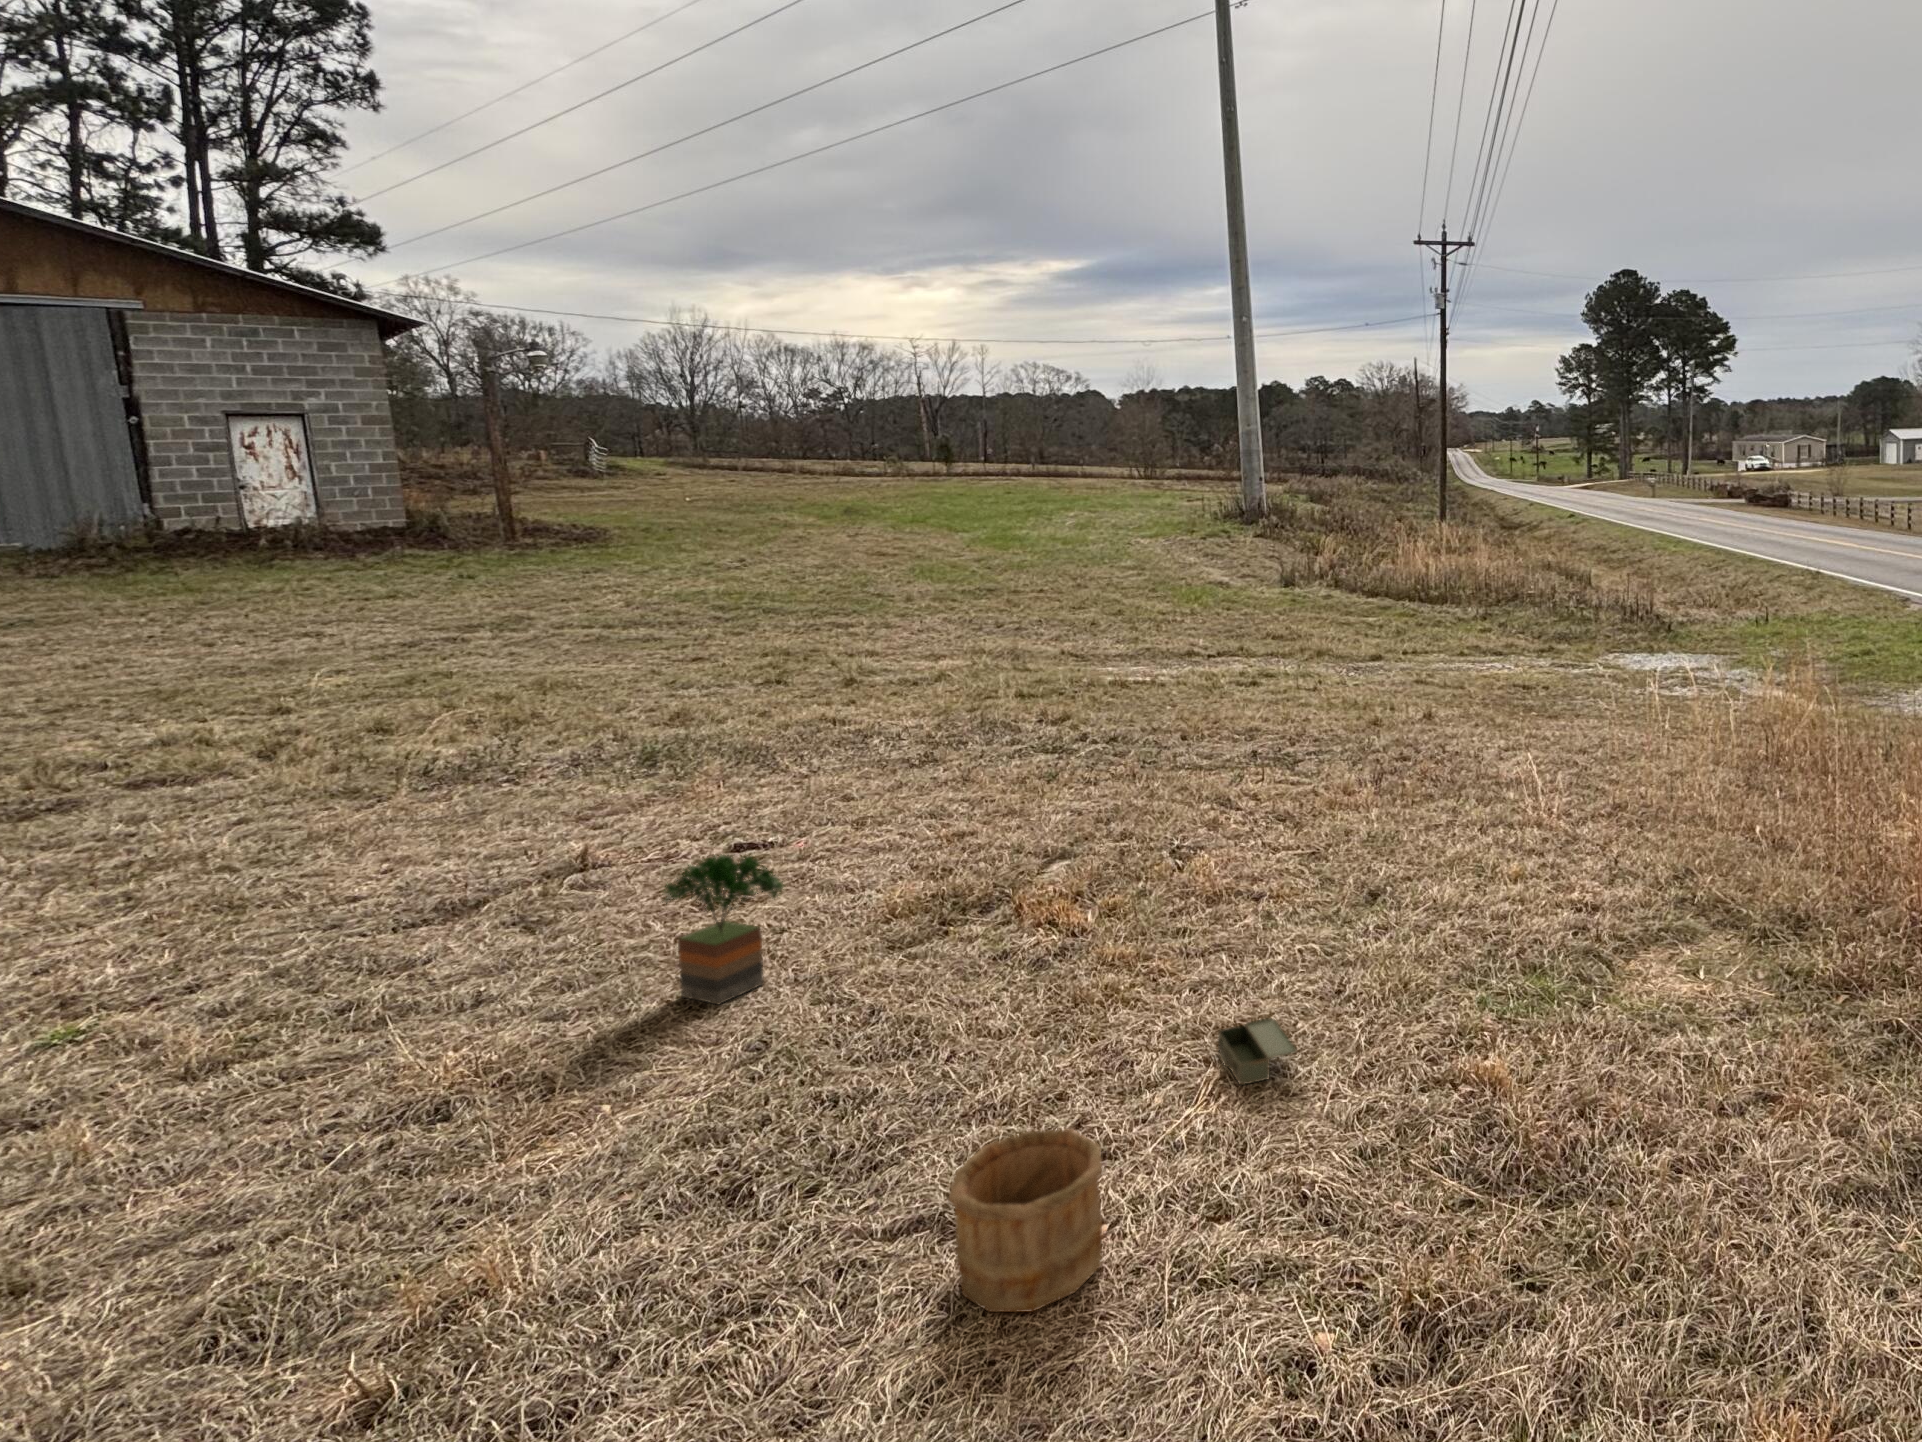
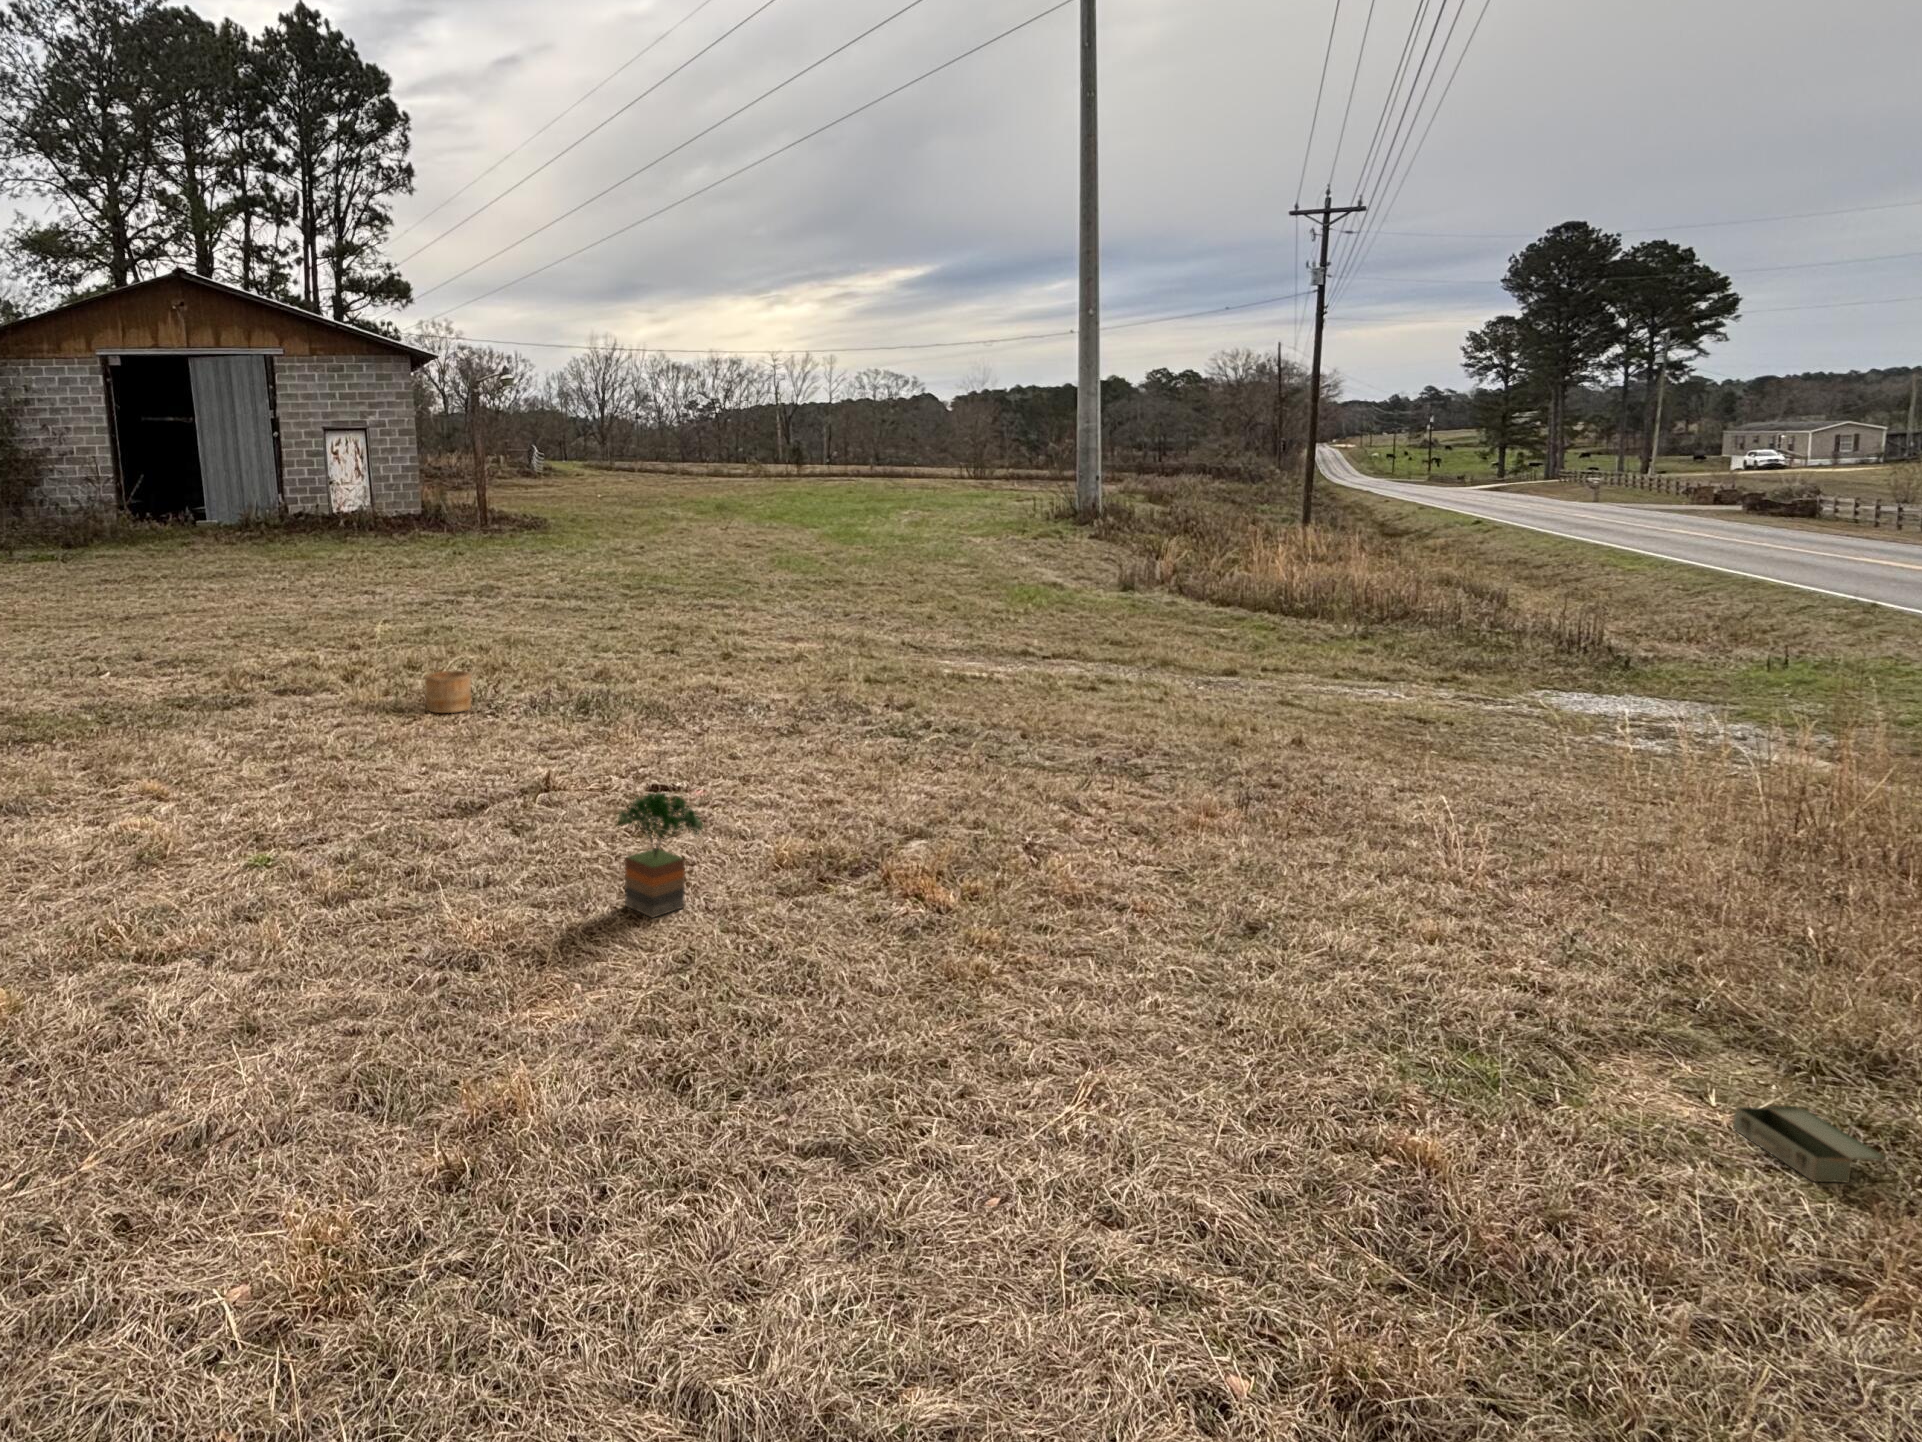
toolbox: present [1218,1018,1297,1085] -> present [1733,1106,1885,1183]
wooden bucket: present [949,1130,1103,1312] -> present [424,671,471,713]

